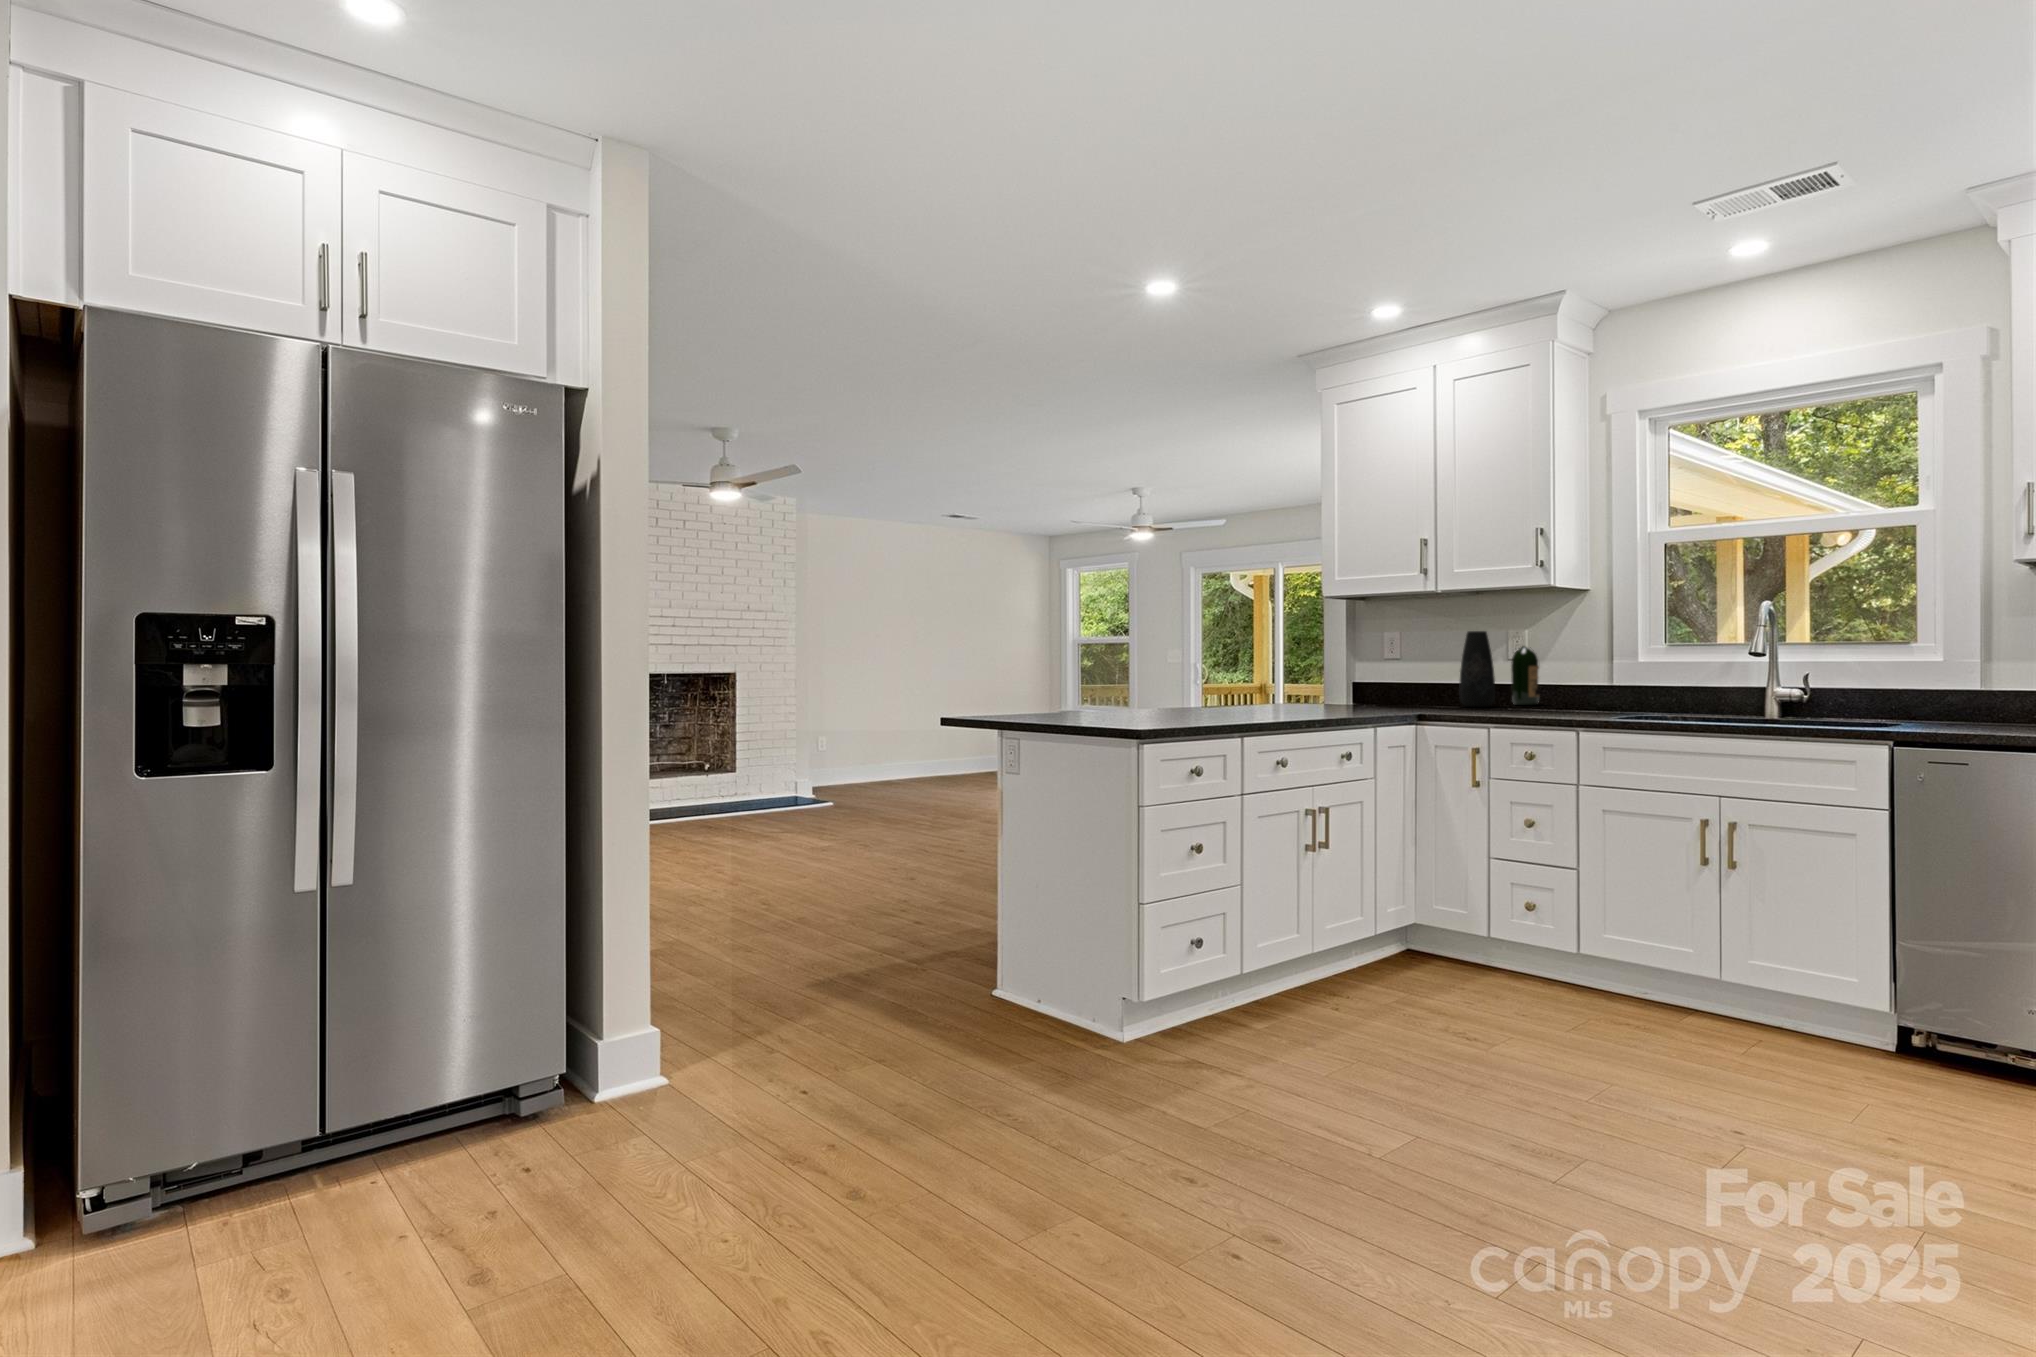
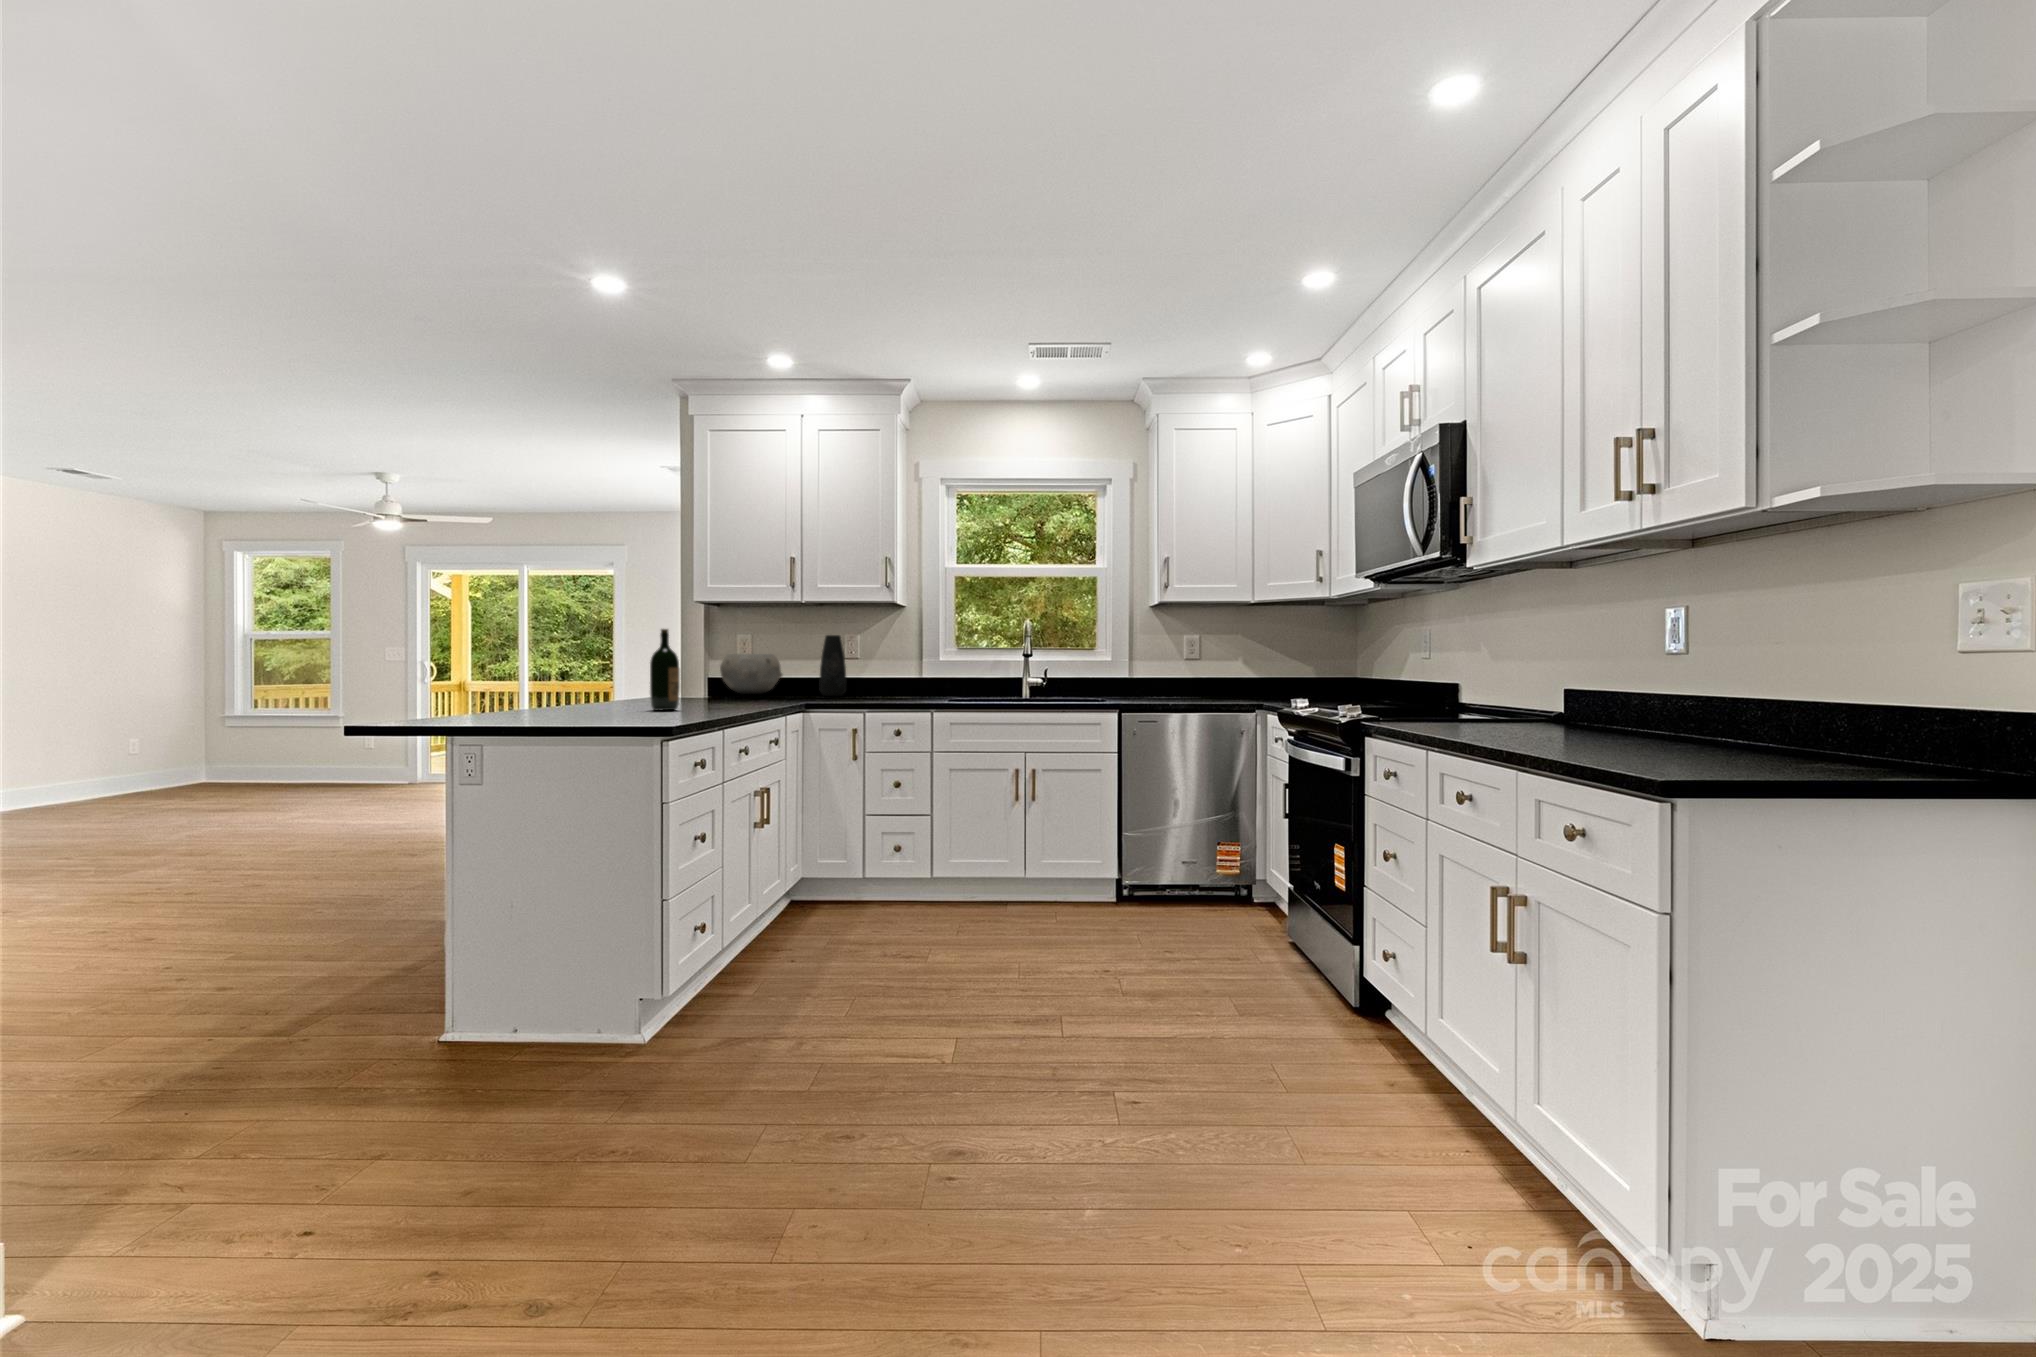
wine bottle: present [1511,646,1539,705] -> present [650,629,680,710]
ceramic bowl: none [1352,655,1425,702] -> present [720,654,782,694]

